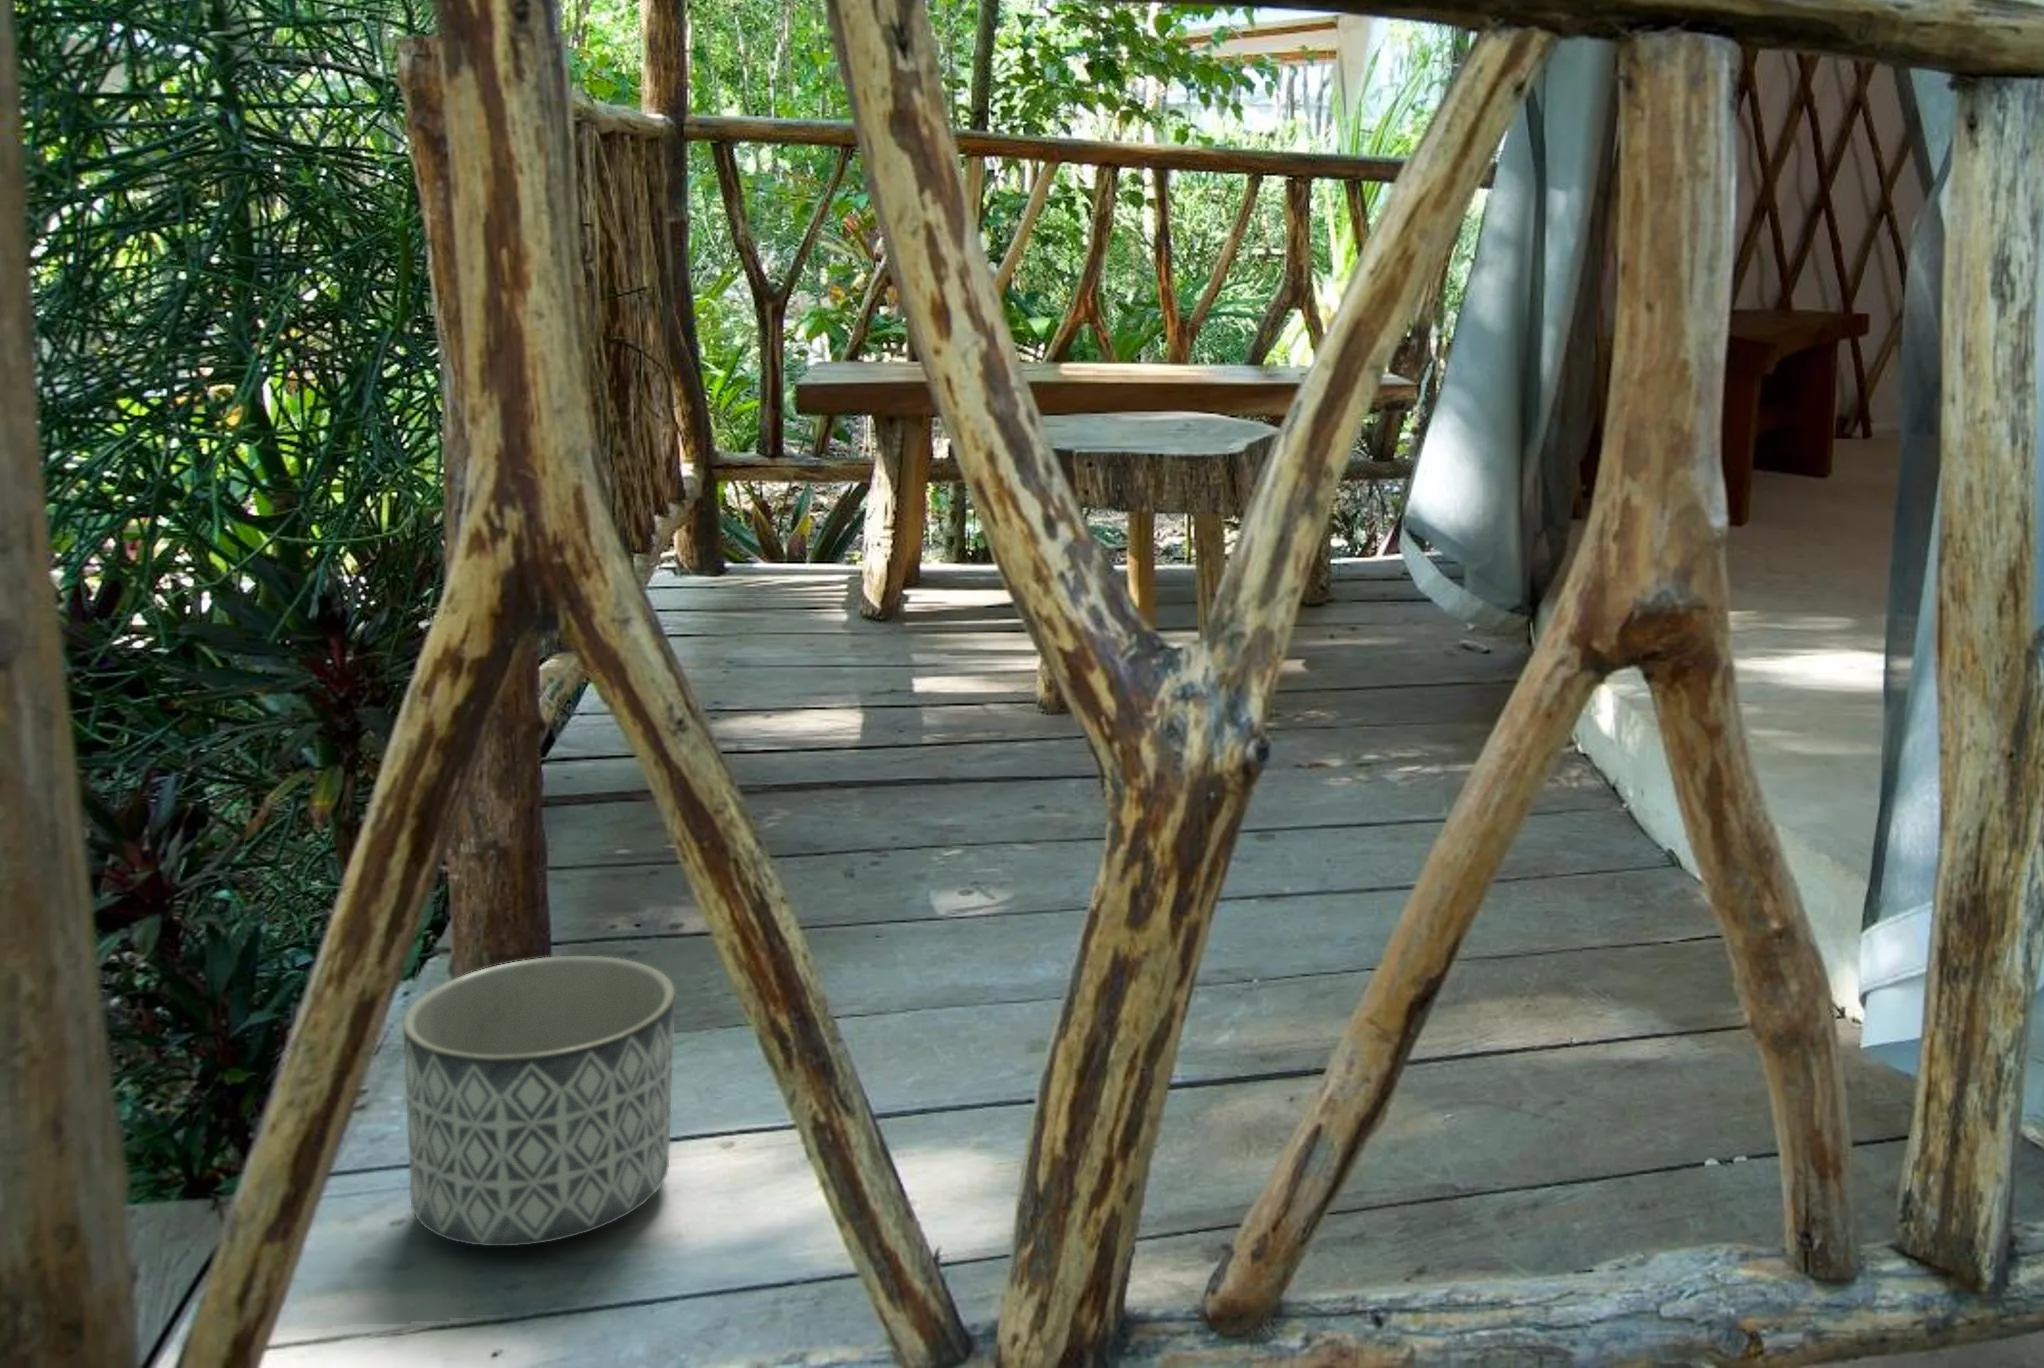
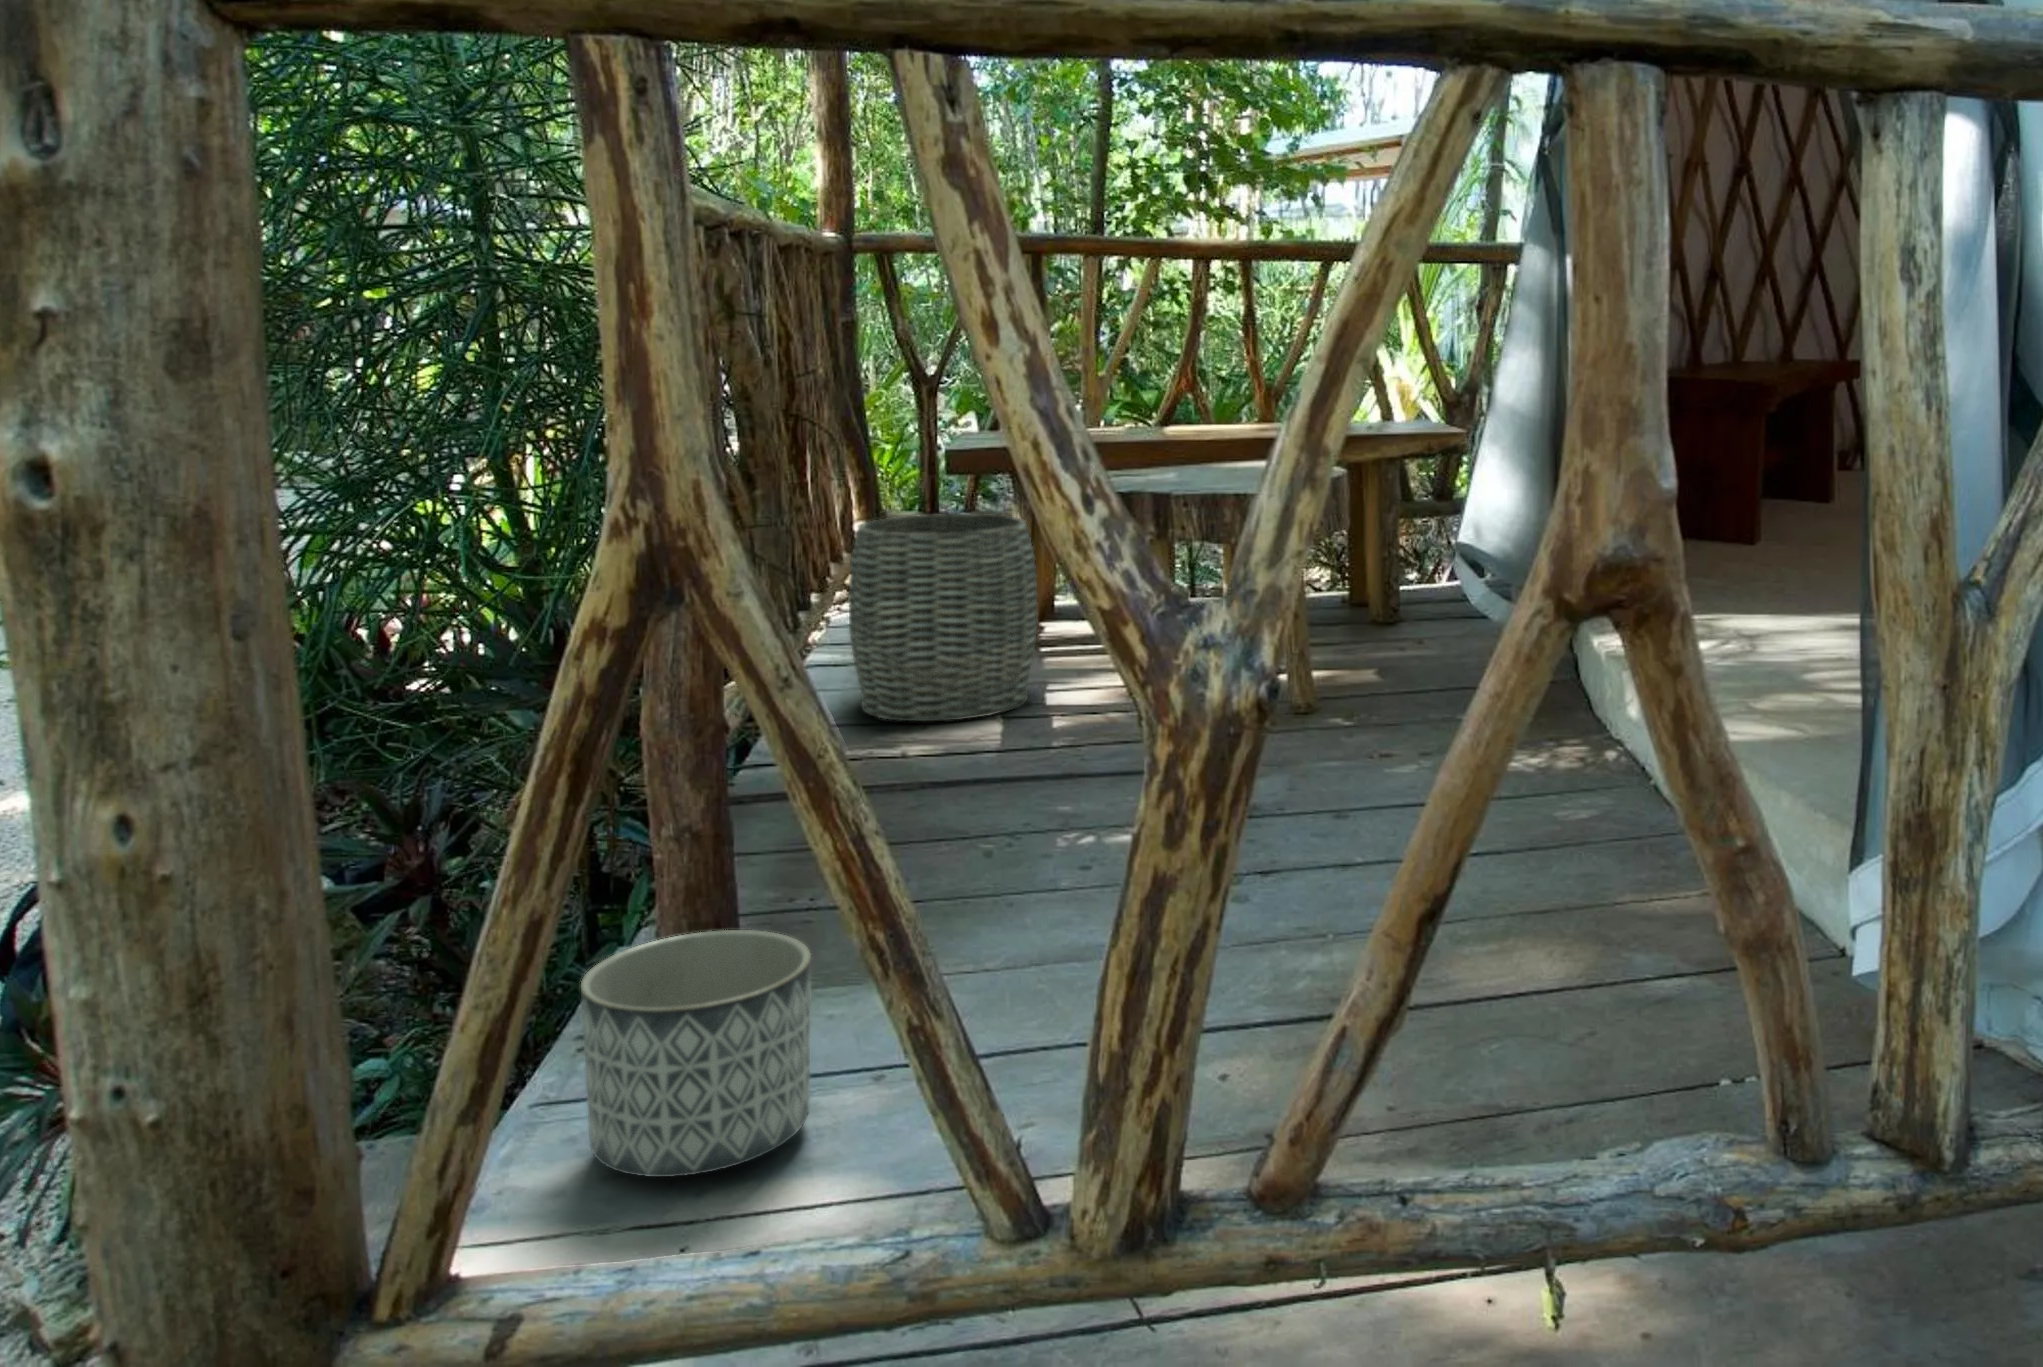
woven basket: none [698,441,918,681] -> present [849,514,1037,721]

